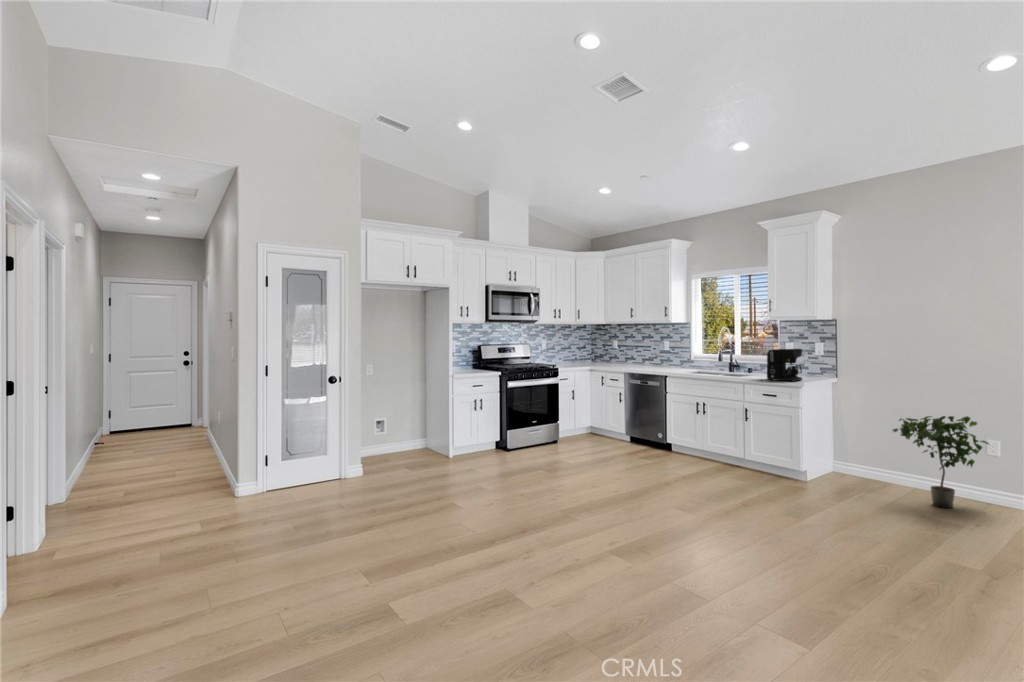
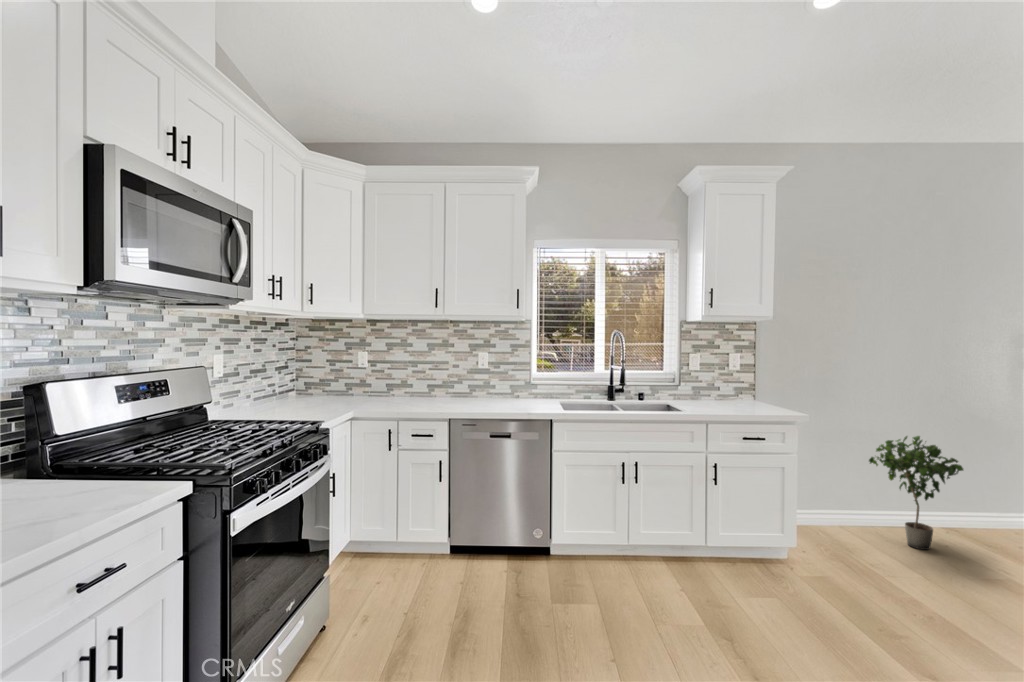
coffee maker: present [767,349,802,381] -> none [717,362,770,412]

